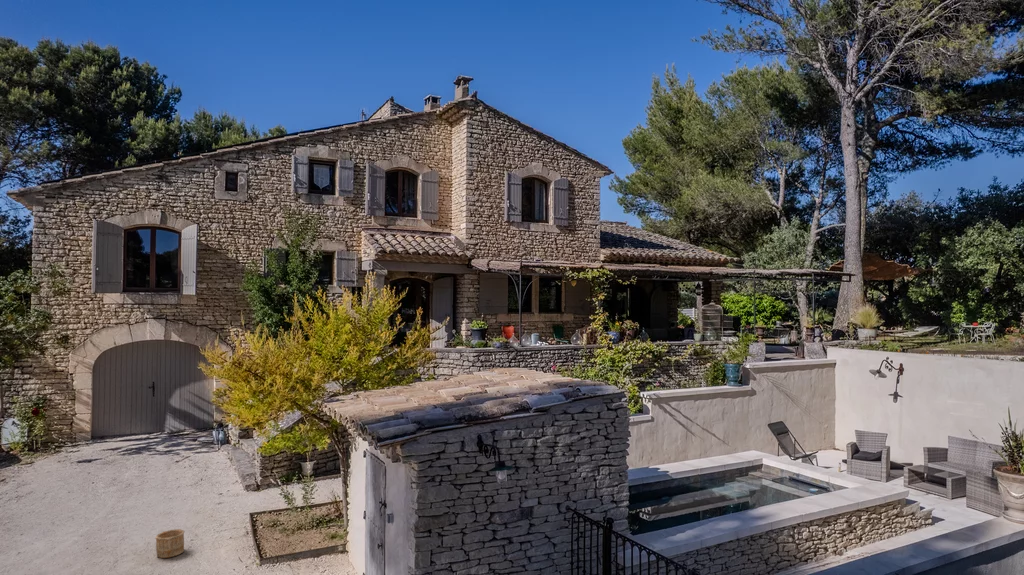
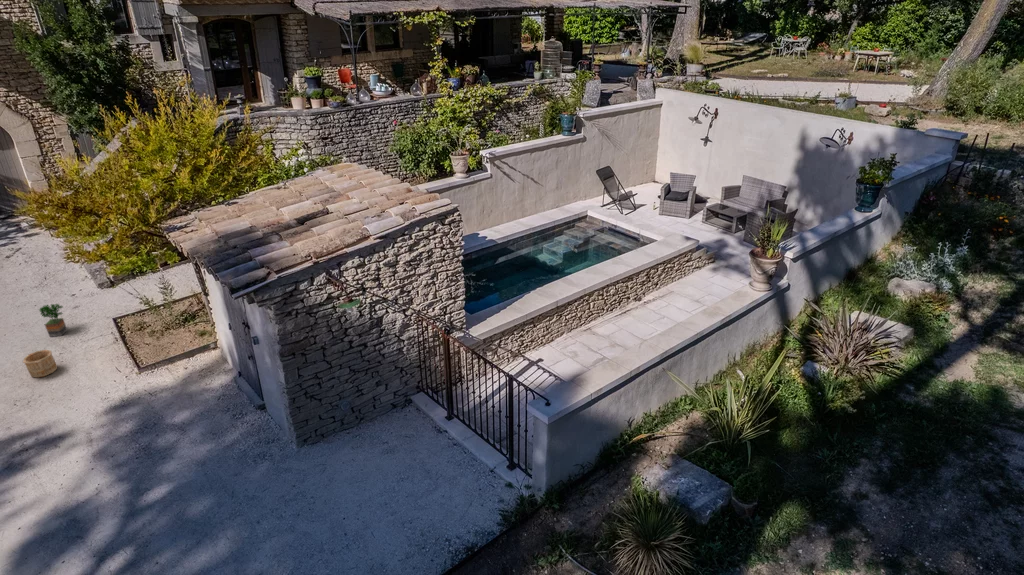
potted tree: none [187,489,210,525] -> present [40,304,67,337]

